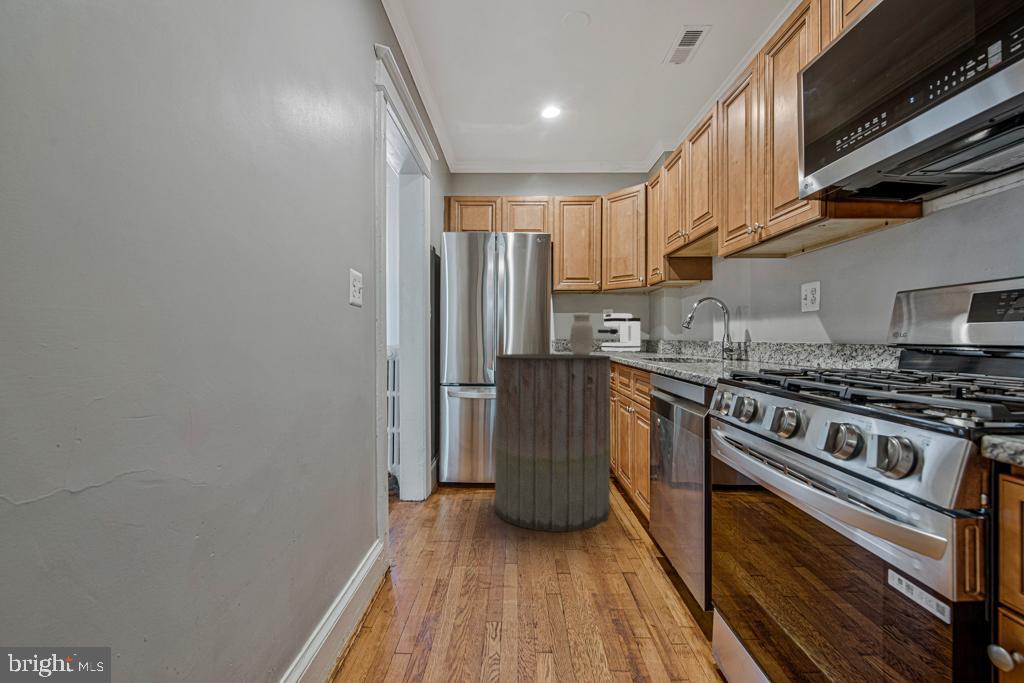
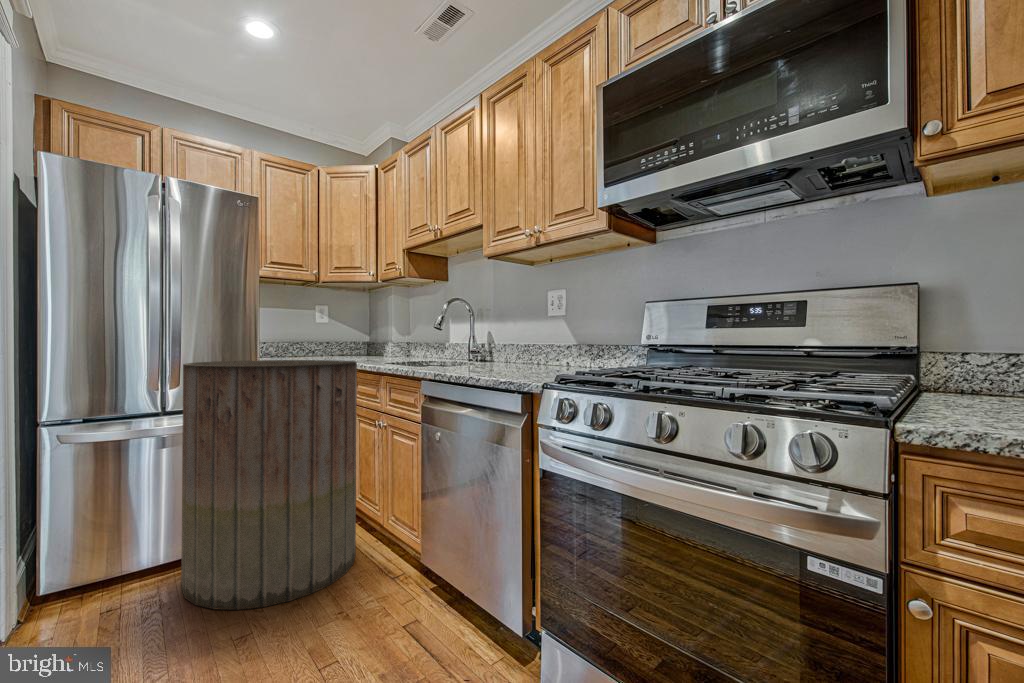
jar: present [570,313,593,355] -> none [285,308,316,361]
coffee maker: present [598,313,641,352] -> none [310,311,360,357]

